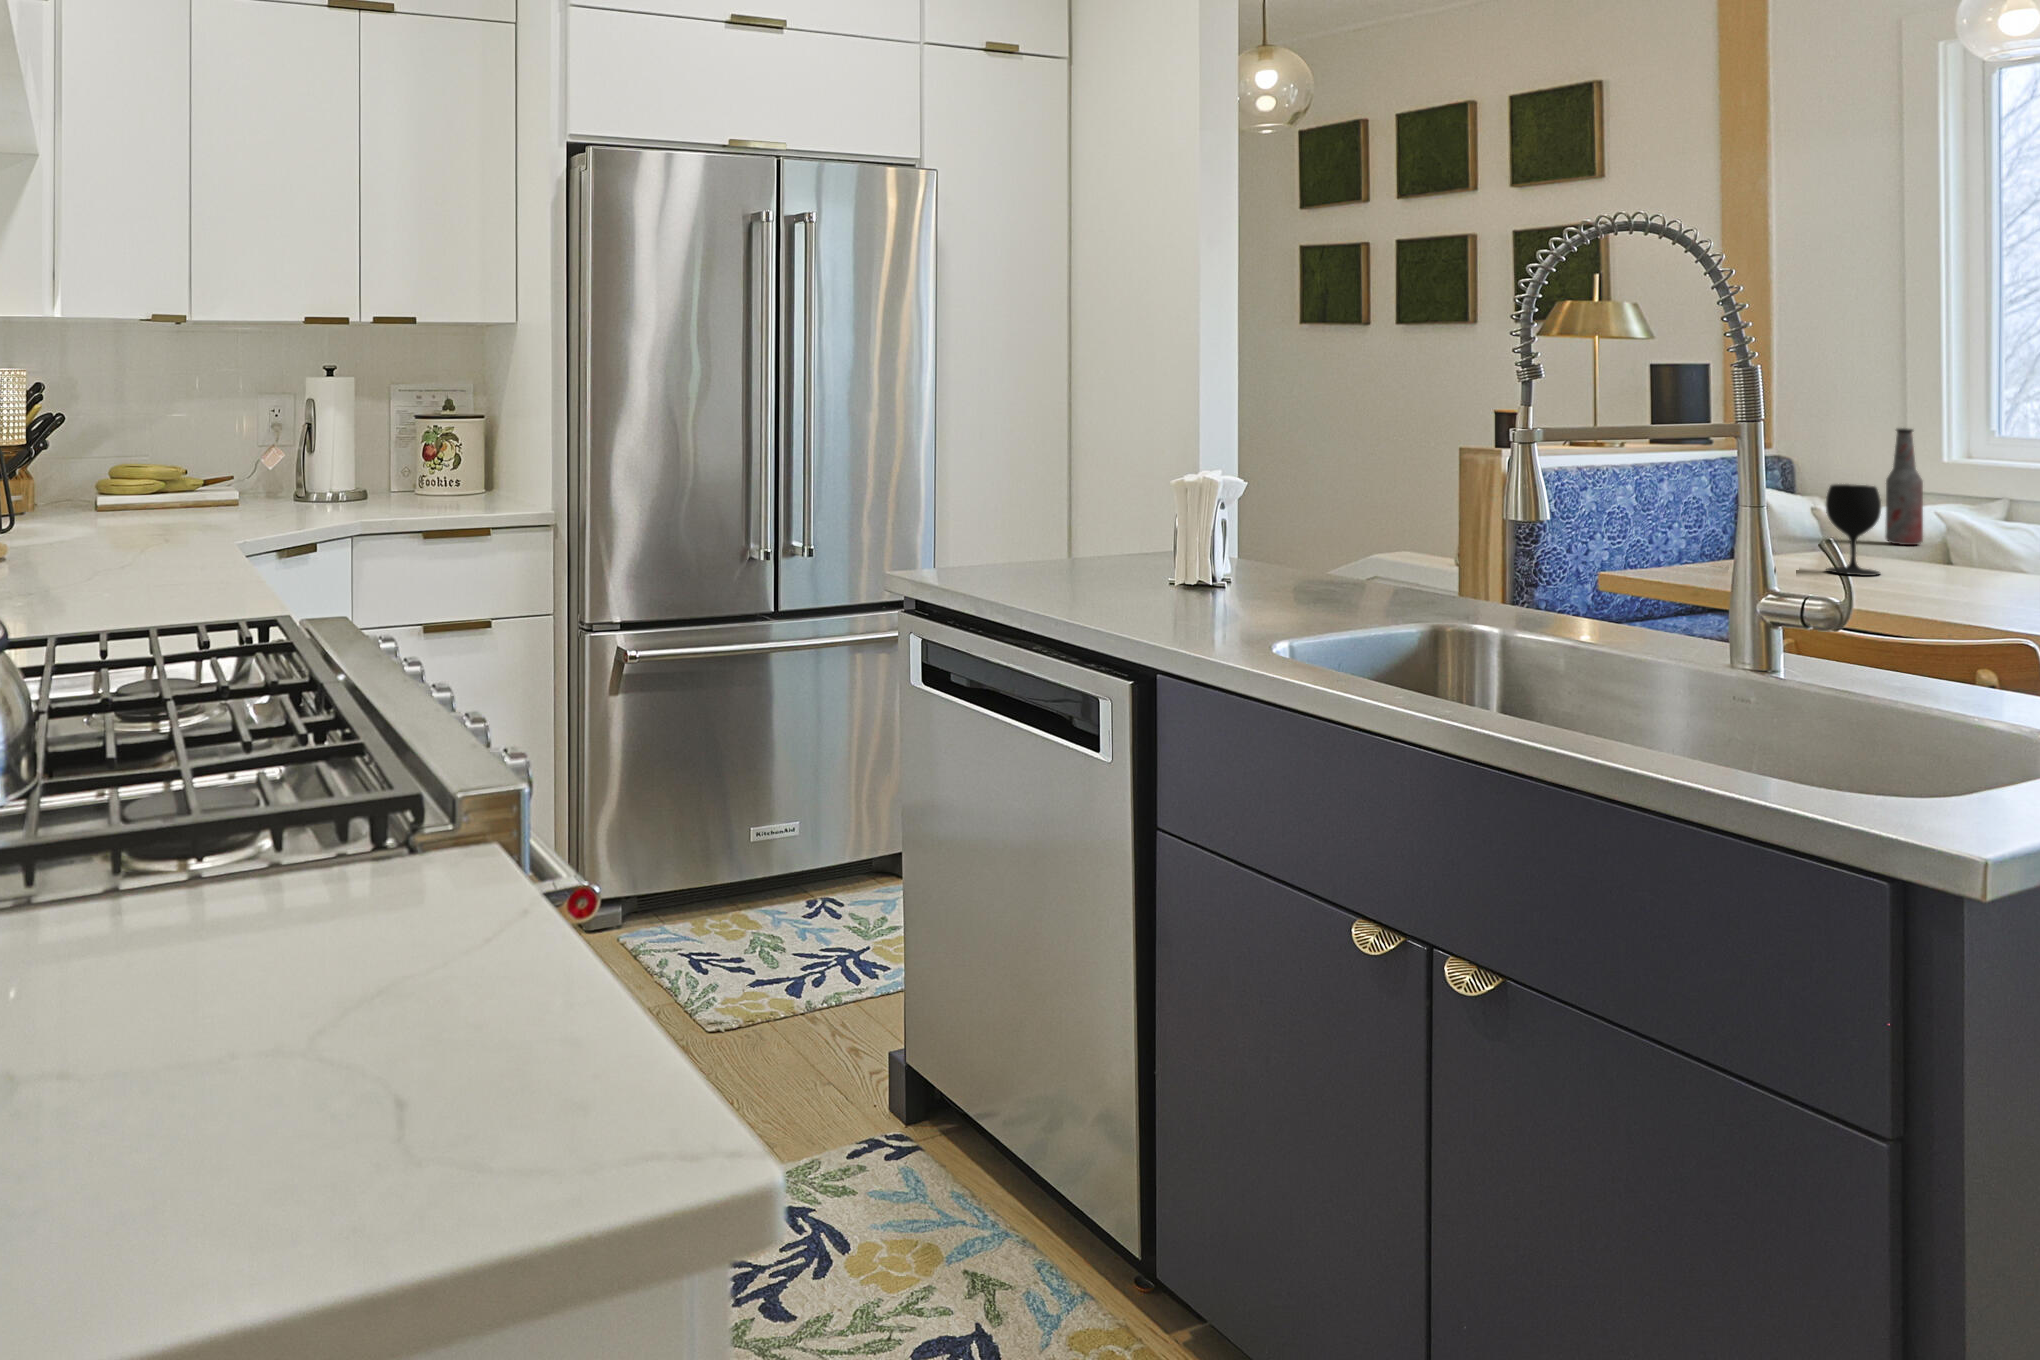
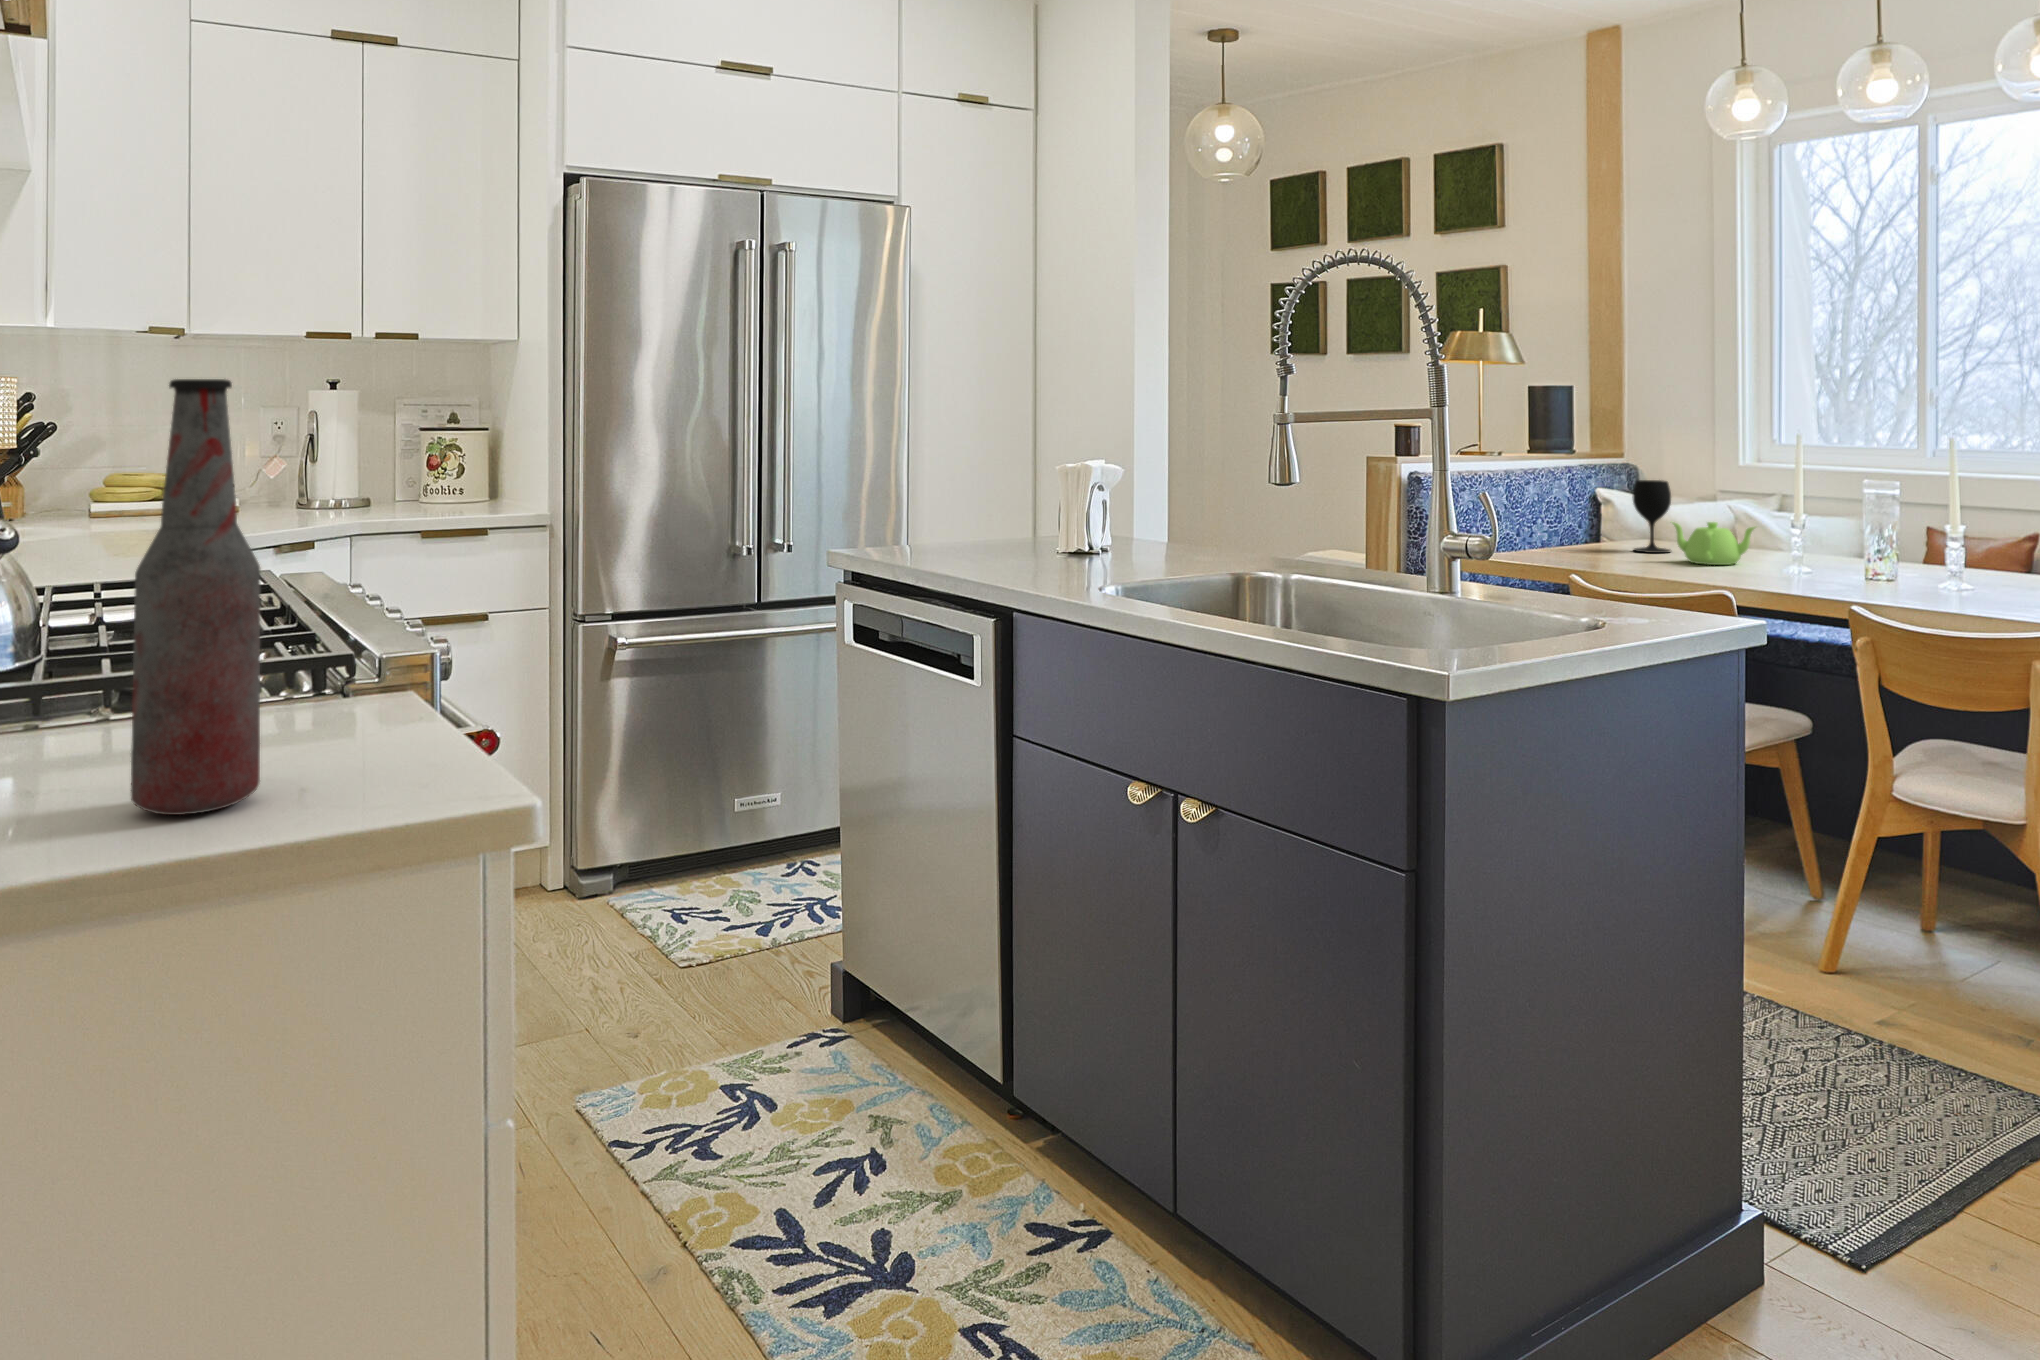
bottle: present [1886,428,1923,545] -> present [131,379,260,815]
teapot: none [1892,539,2025,598] -> present [1673,522,1755,565]

